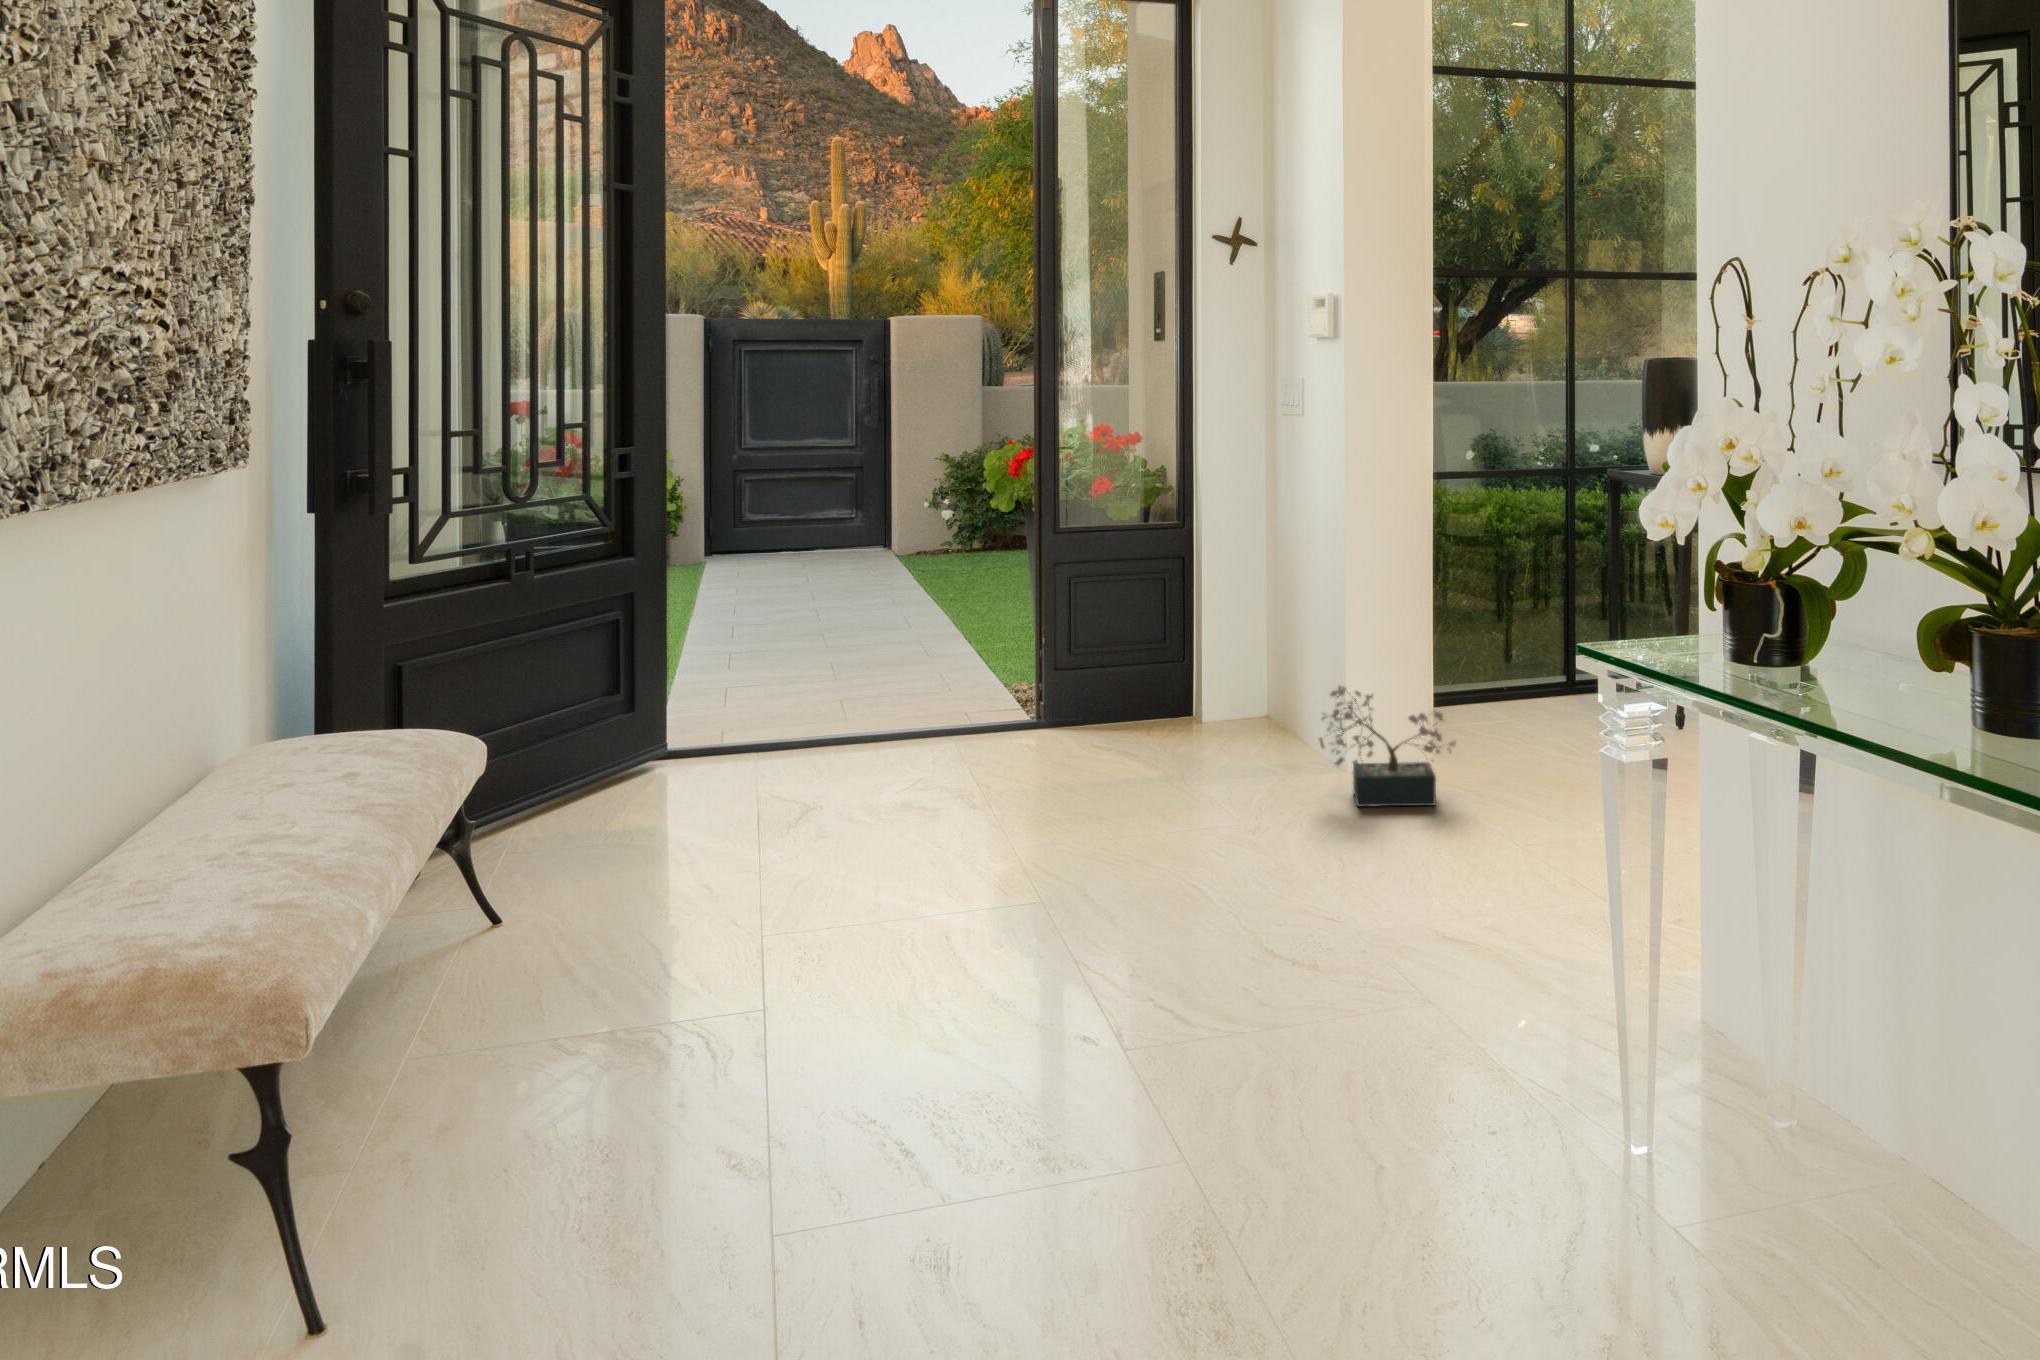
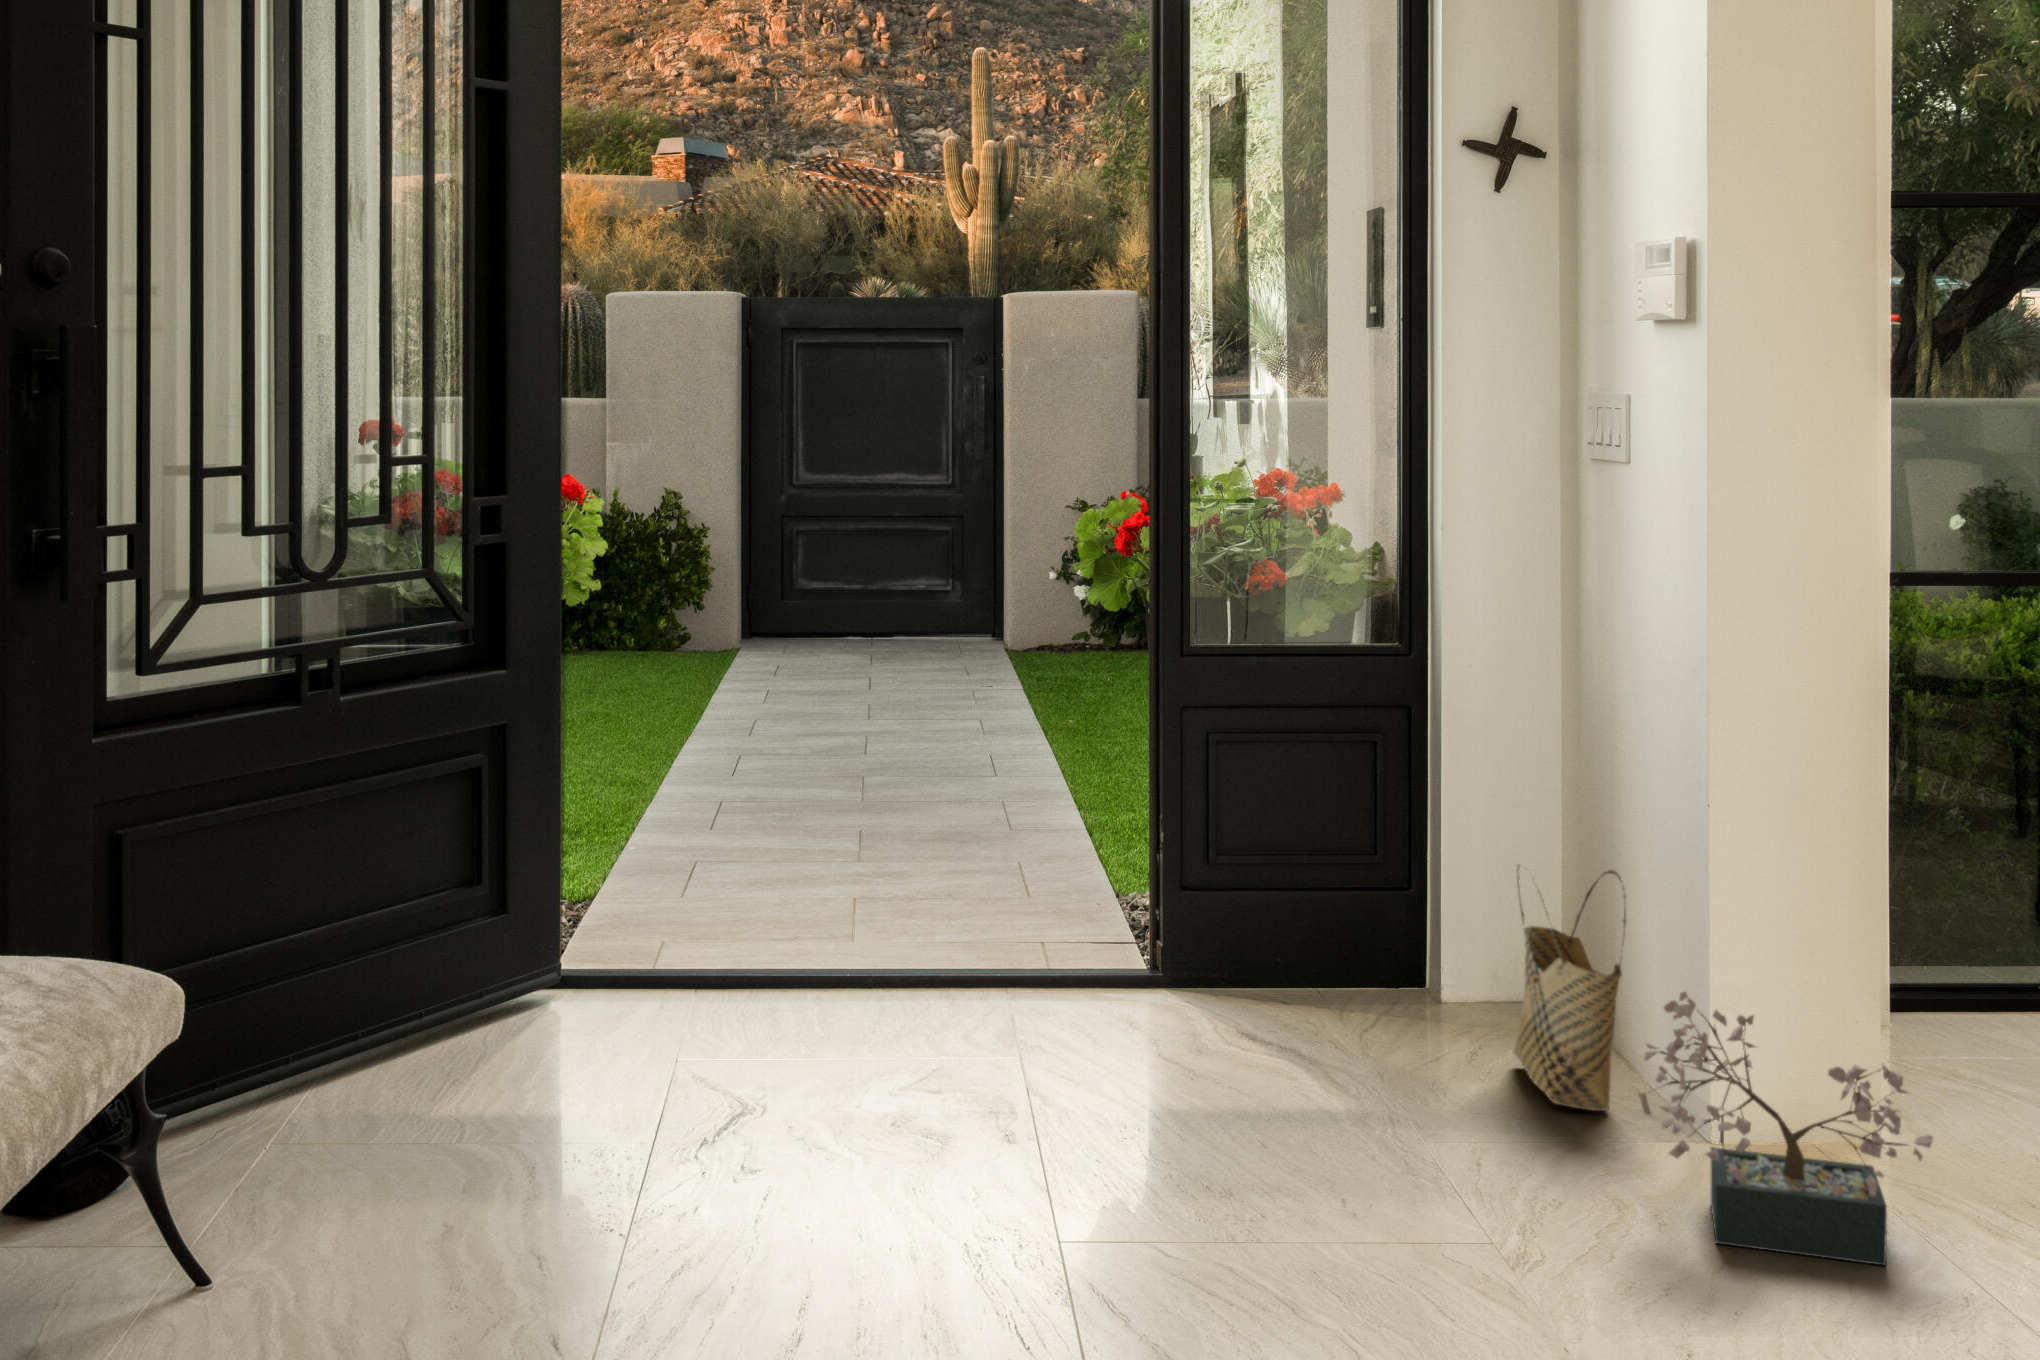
woven basket: none [1248,635,1307,763] -> present [1514,865,1626,1111]

